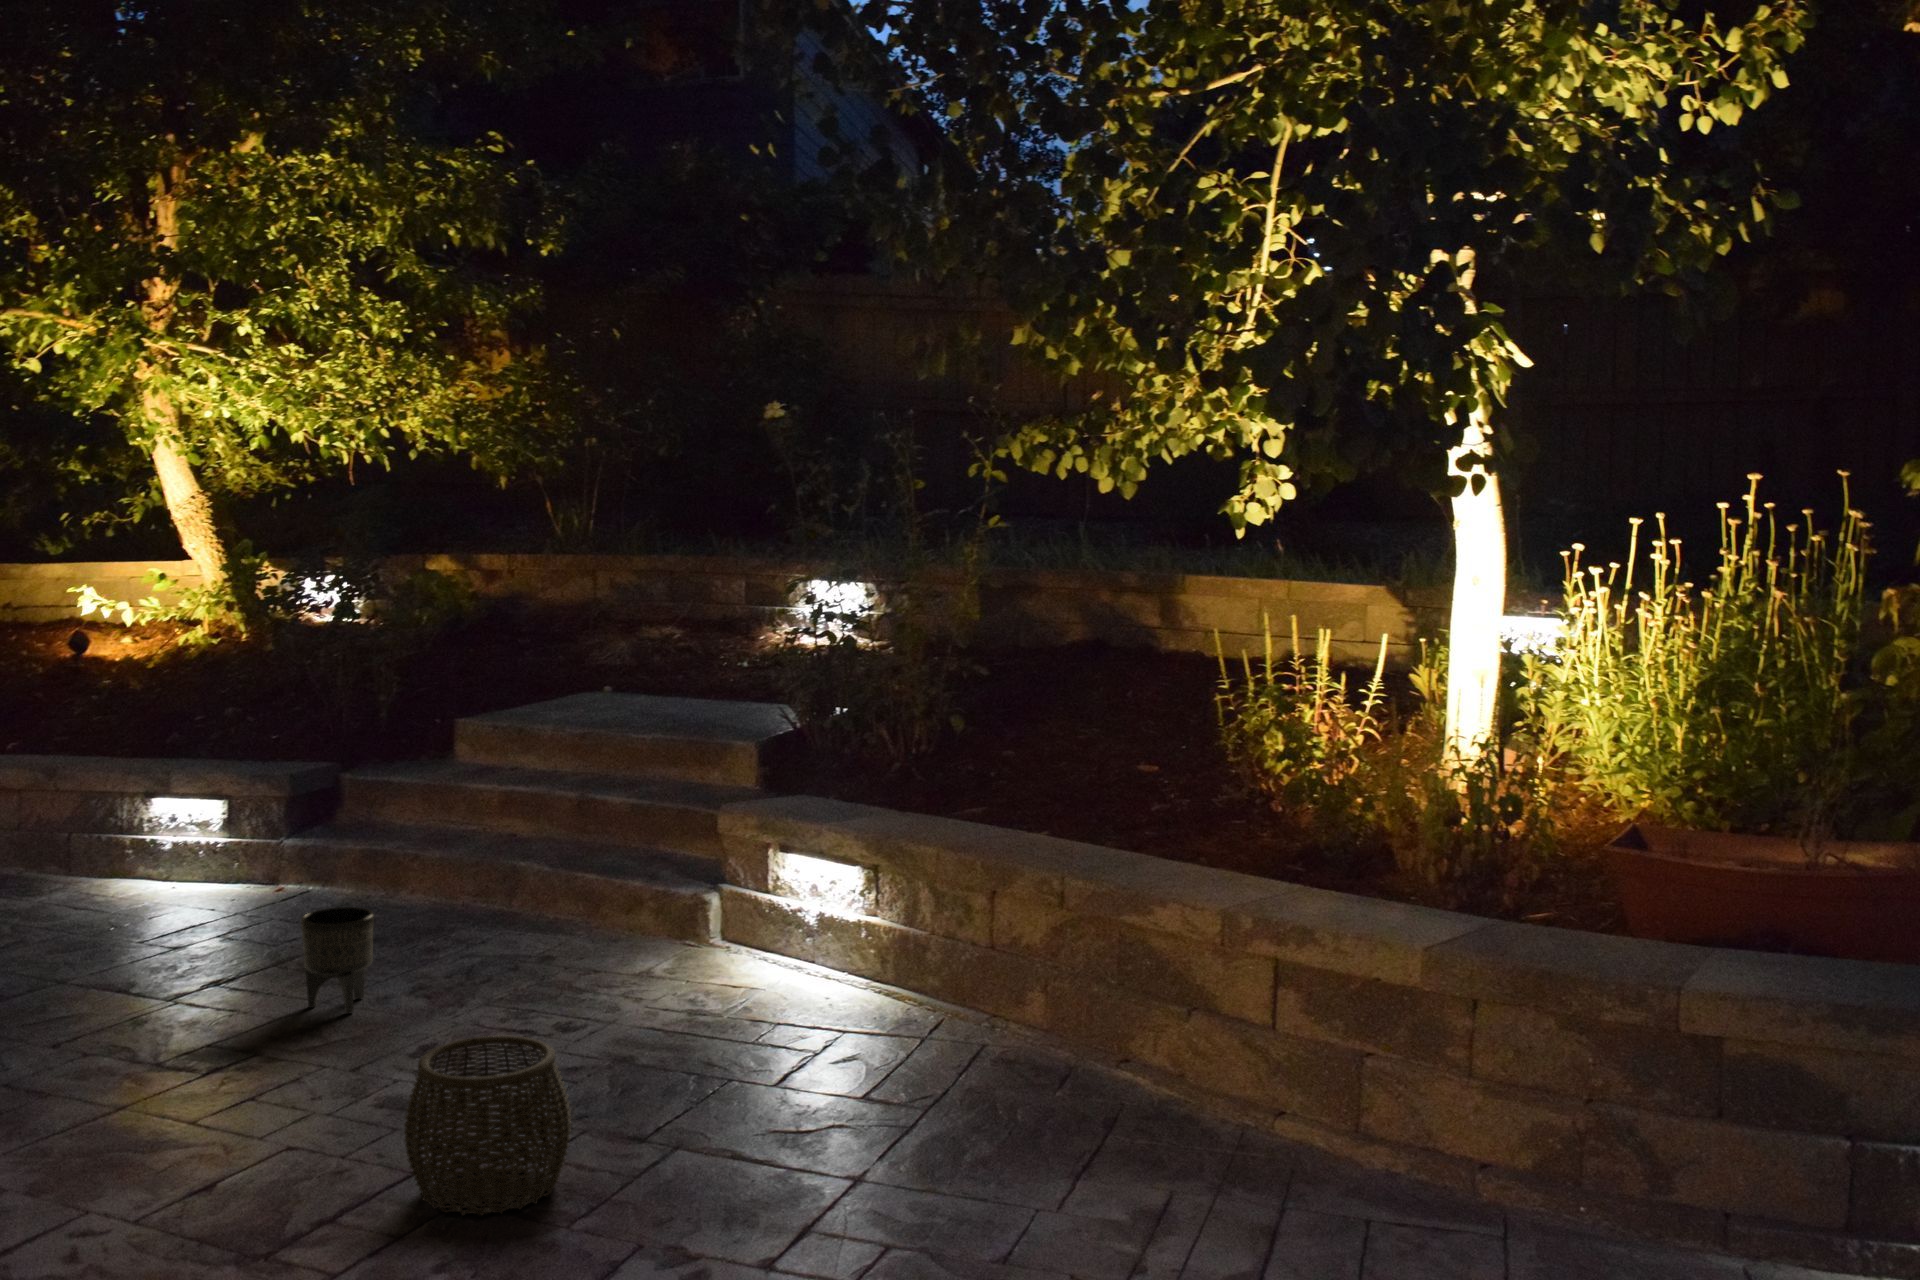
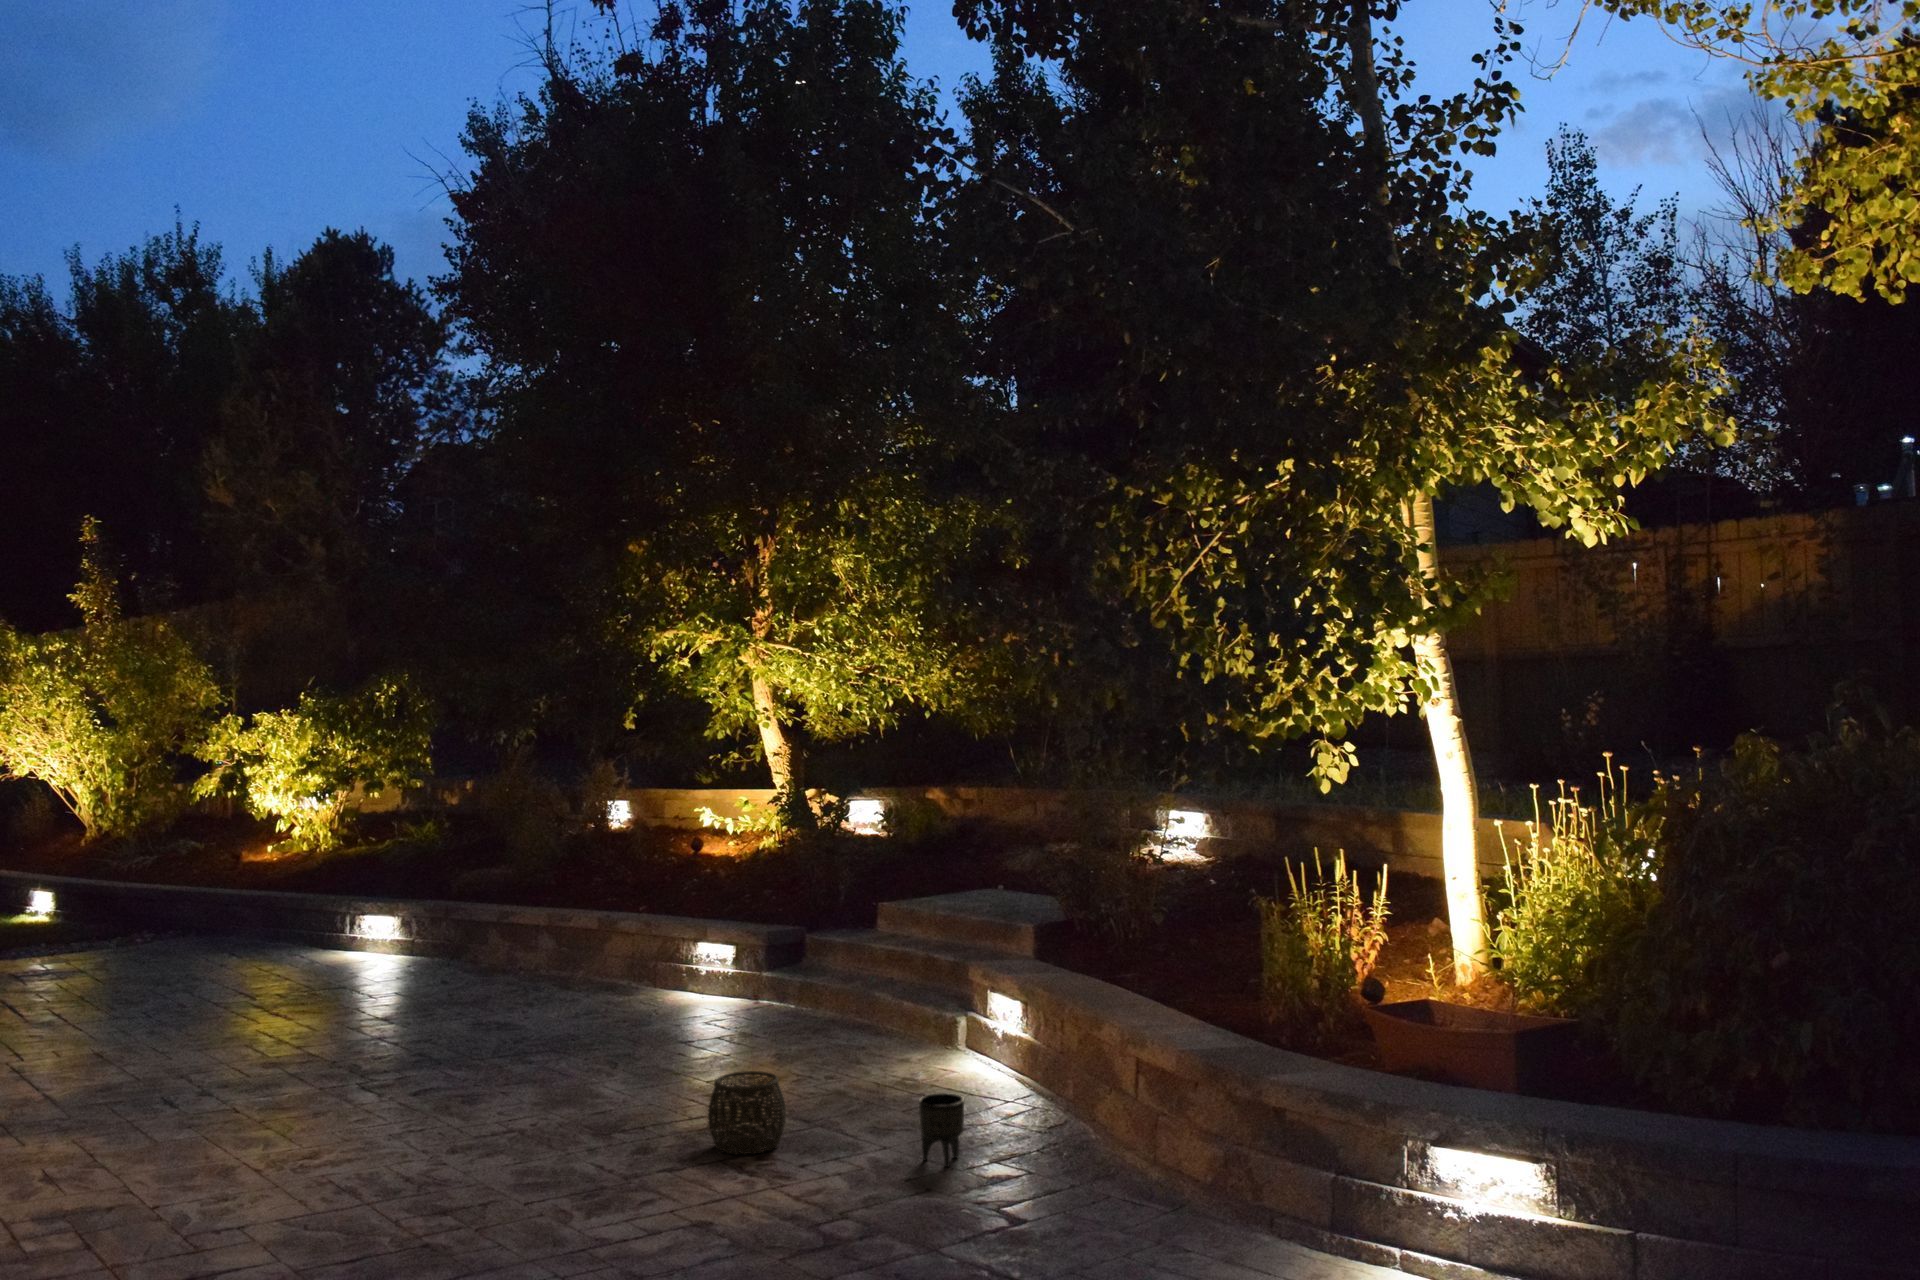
planter: present [301,907,374,1014] -> present [919,1093,964,1167]

